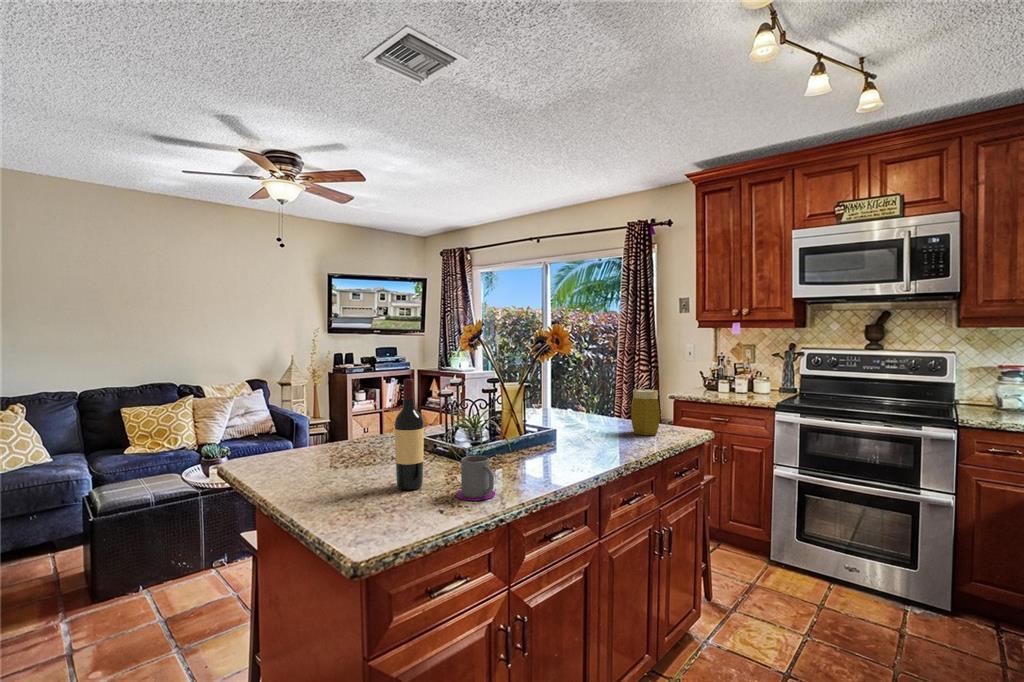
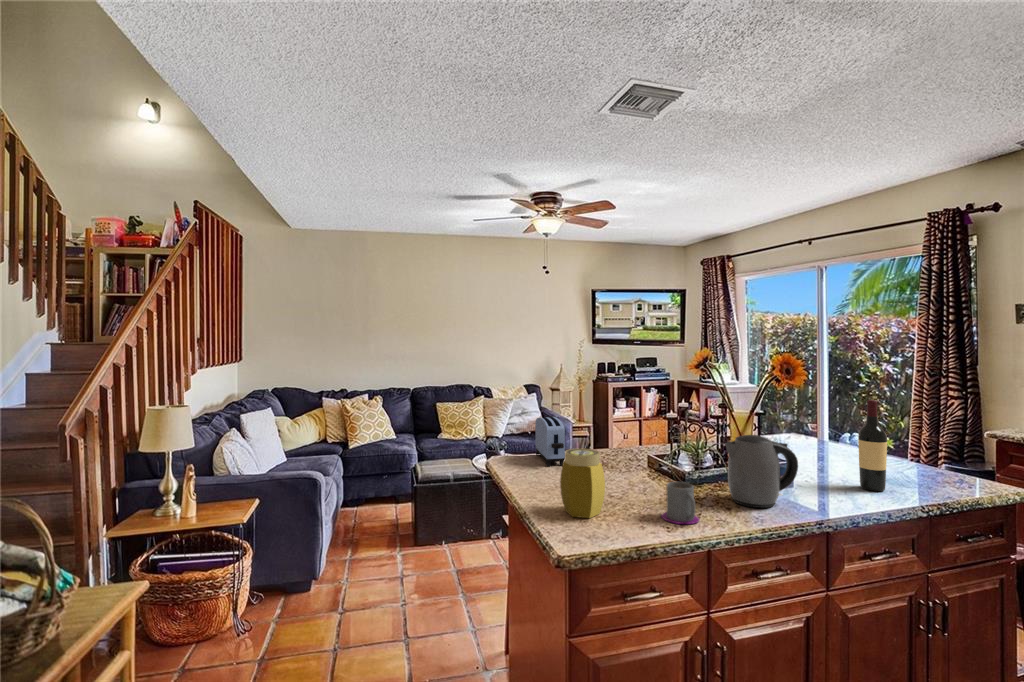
wine bottle: present [395,379,424,490] -> present [858,400,887,491]
jar: present [631,389,660,435] -> present [560,449,605,518]
kettle: none [510,402,572,473] -> present [725,435,798,508]
toaster: none [286,404,328,462] -> present [535,417,565,466]

